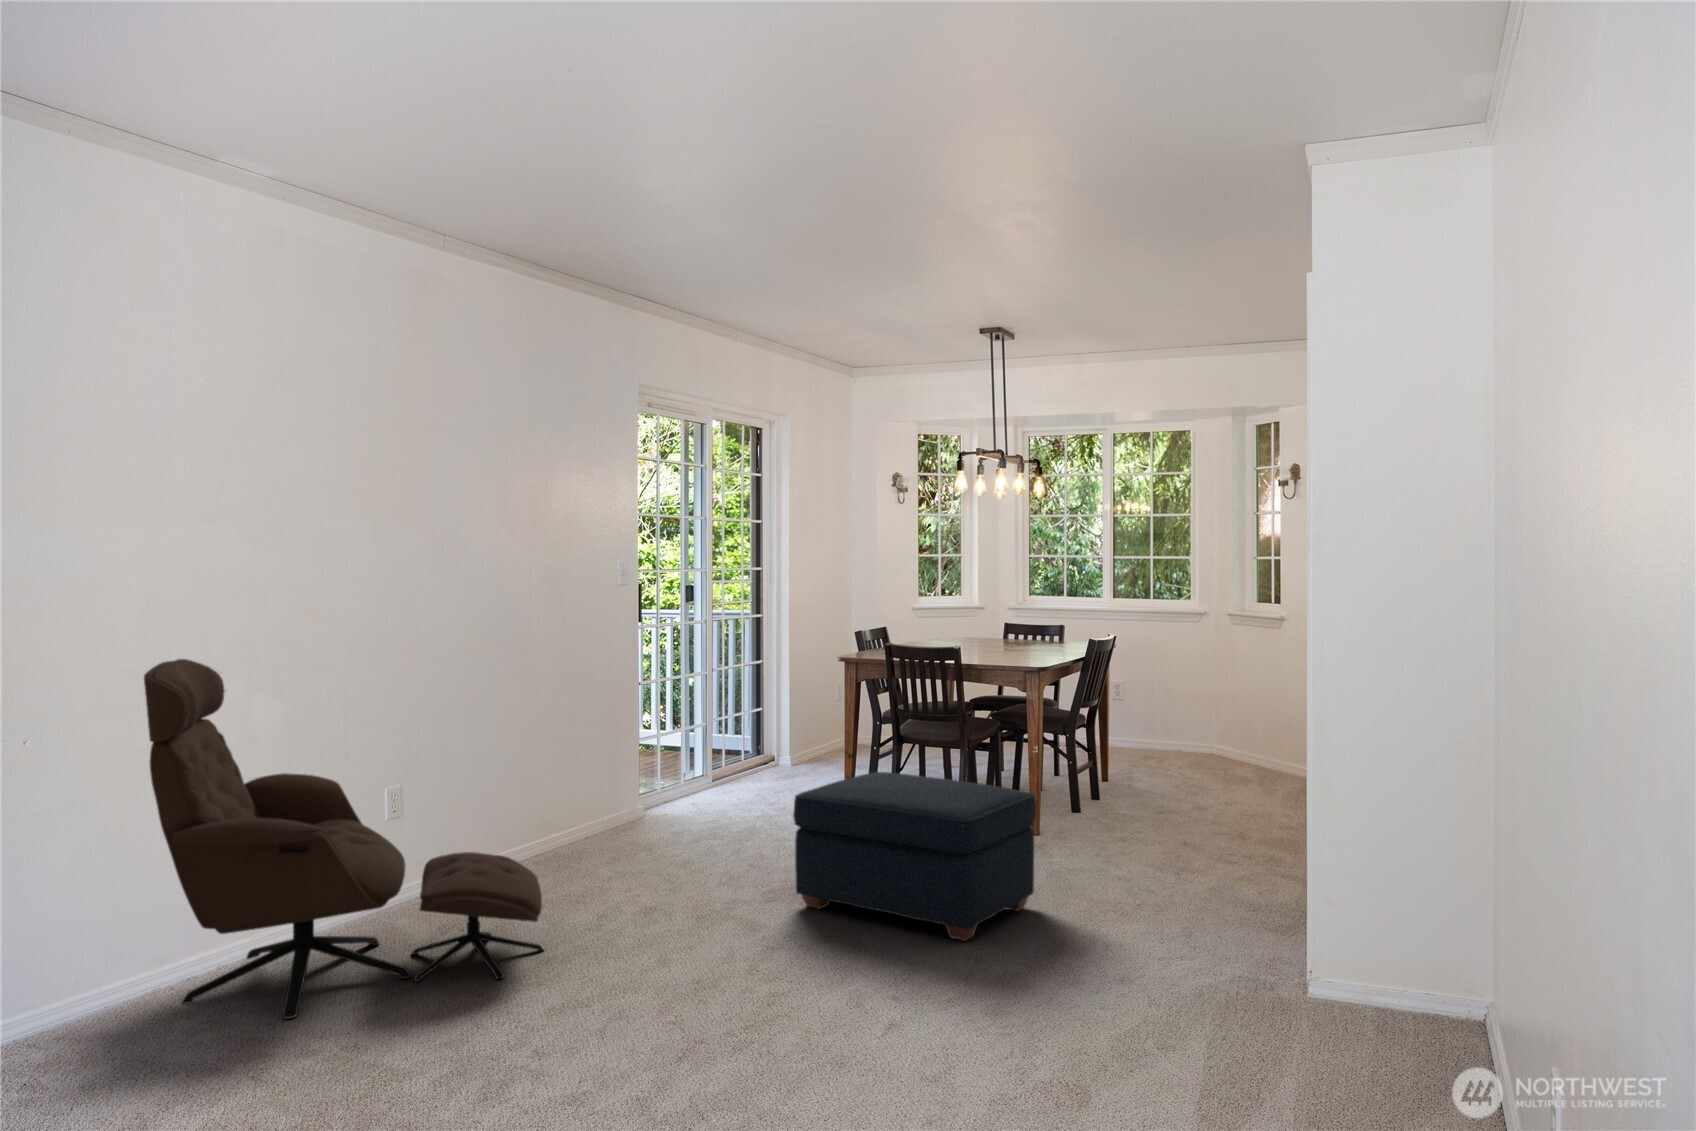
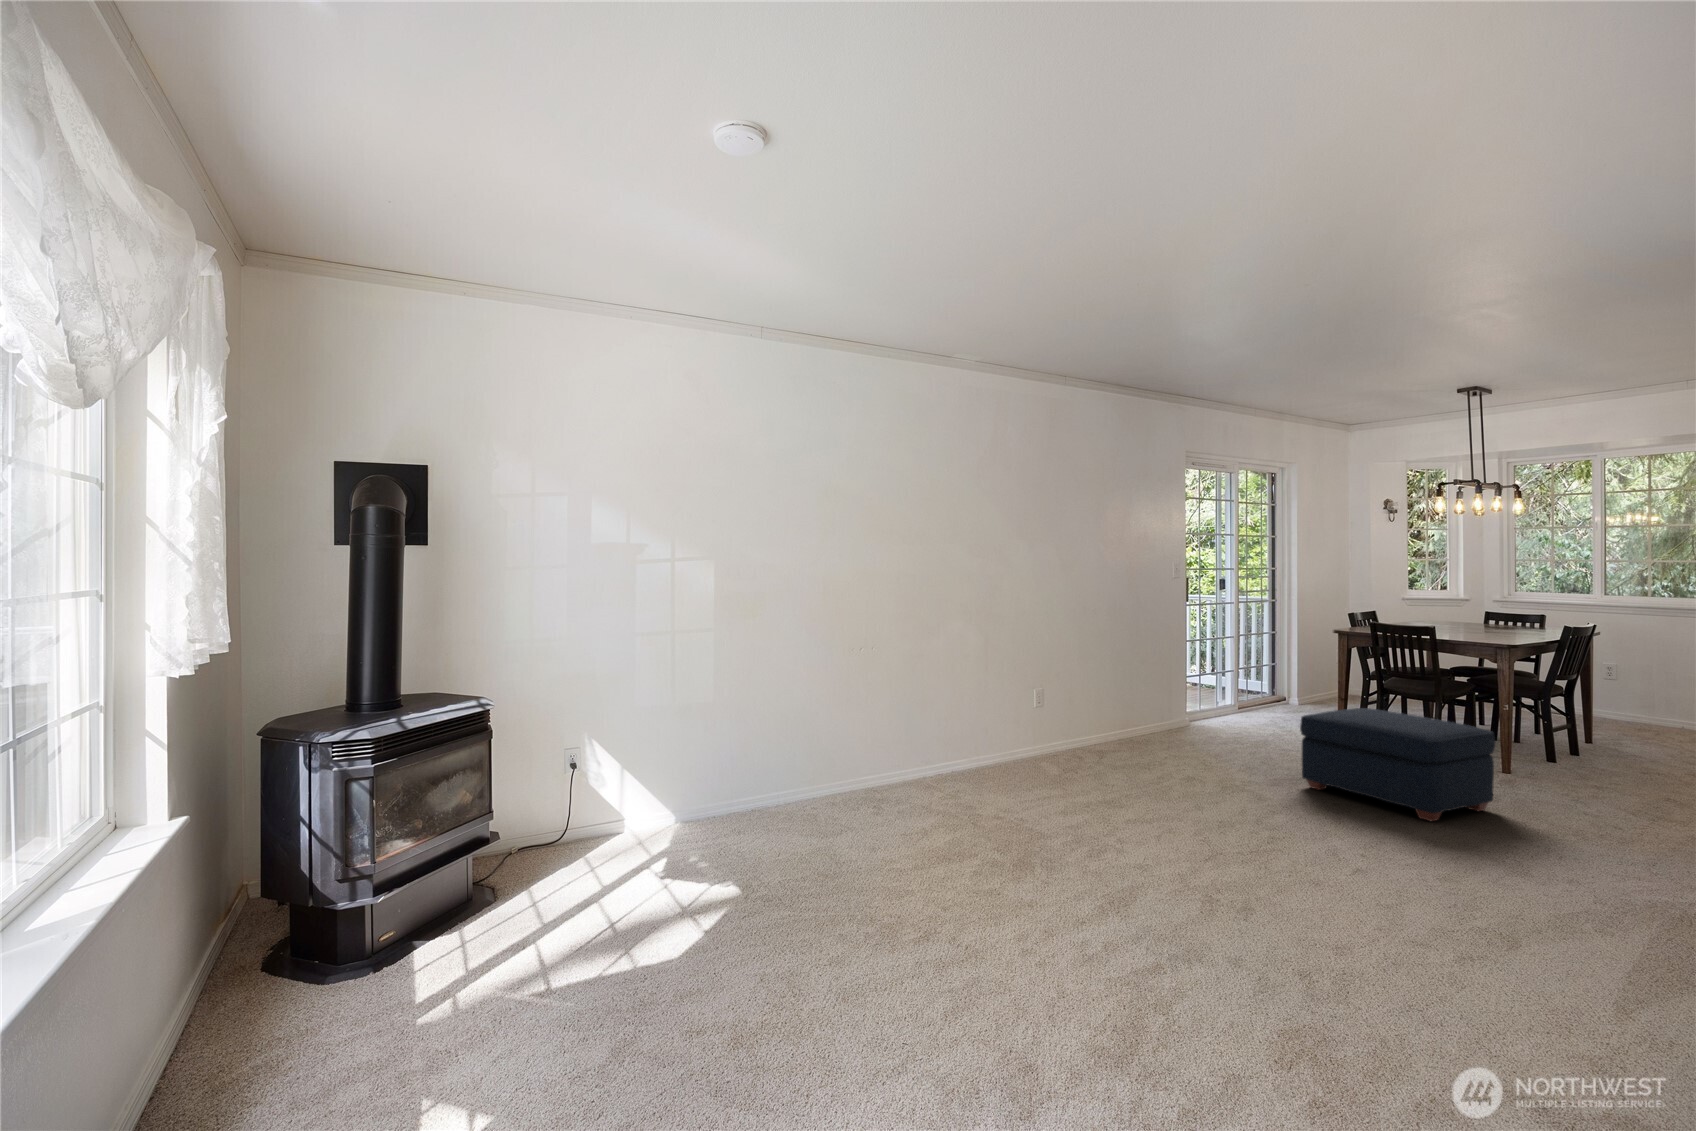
lounge chair: present [144,659,544,1019] -> none [950,616,1141,796]

